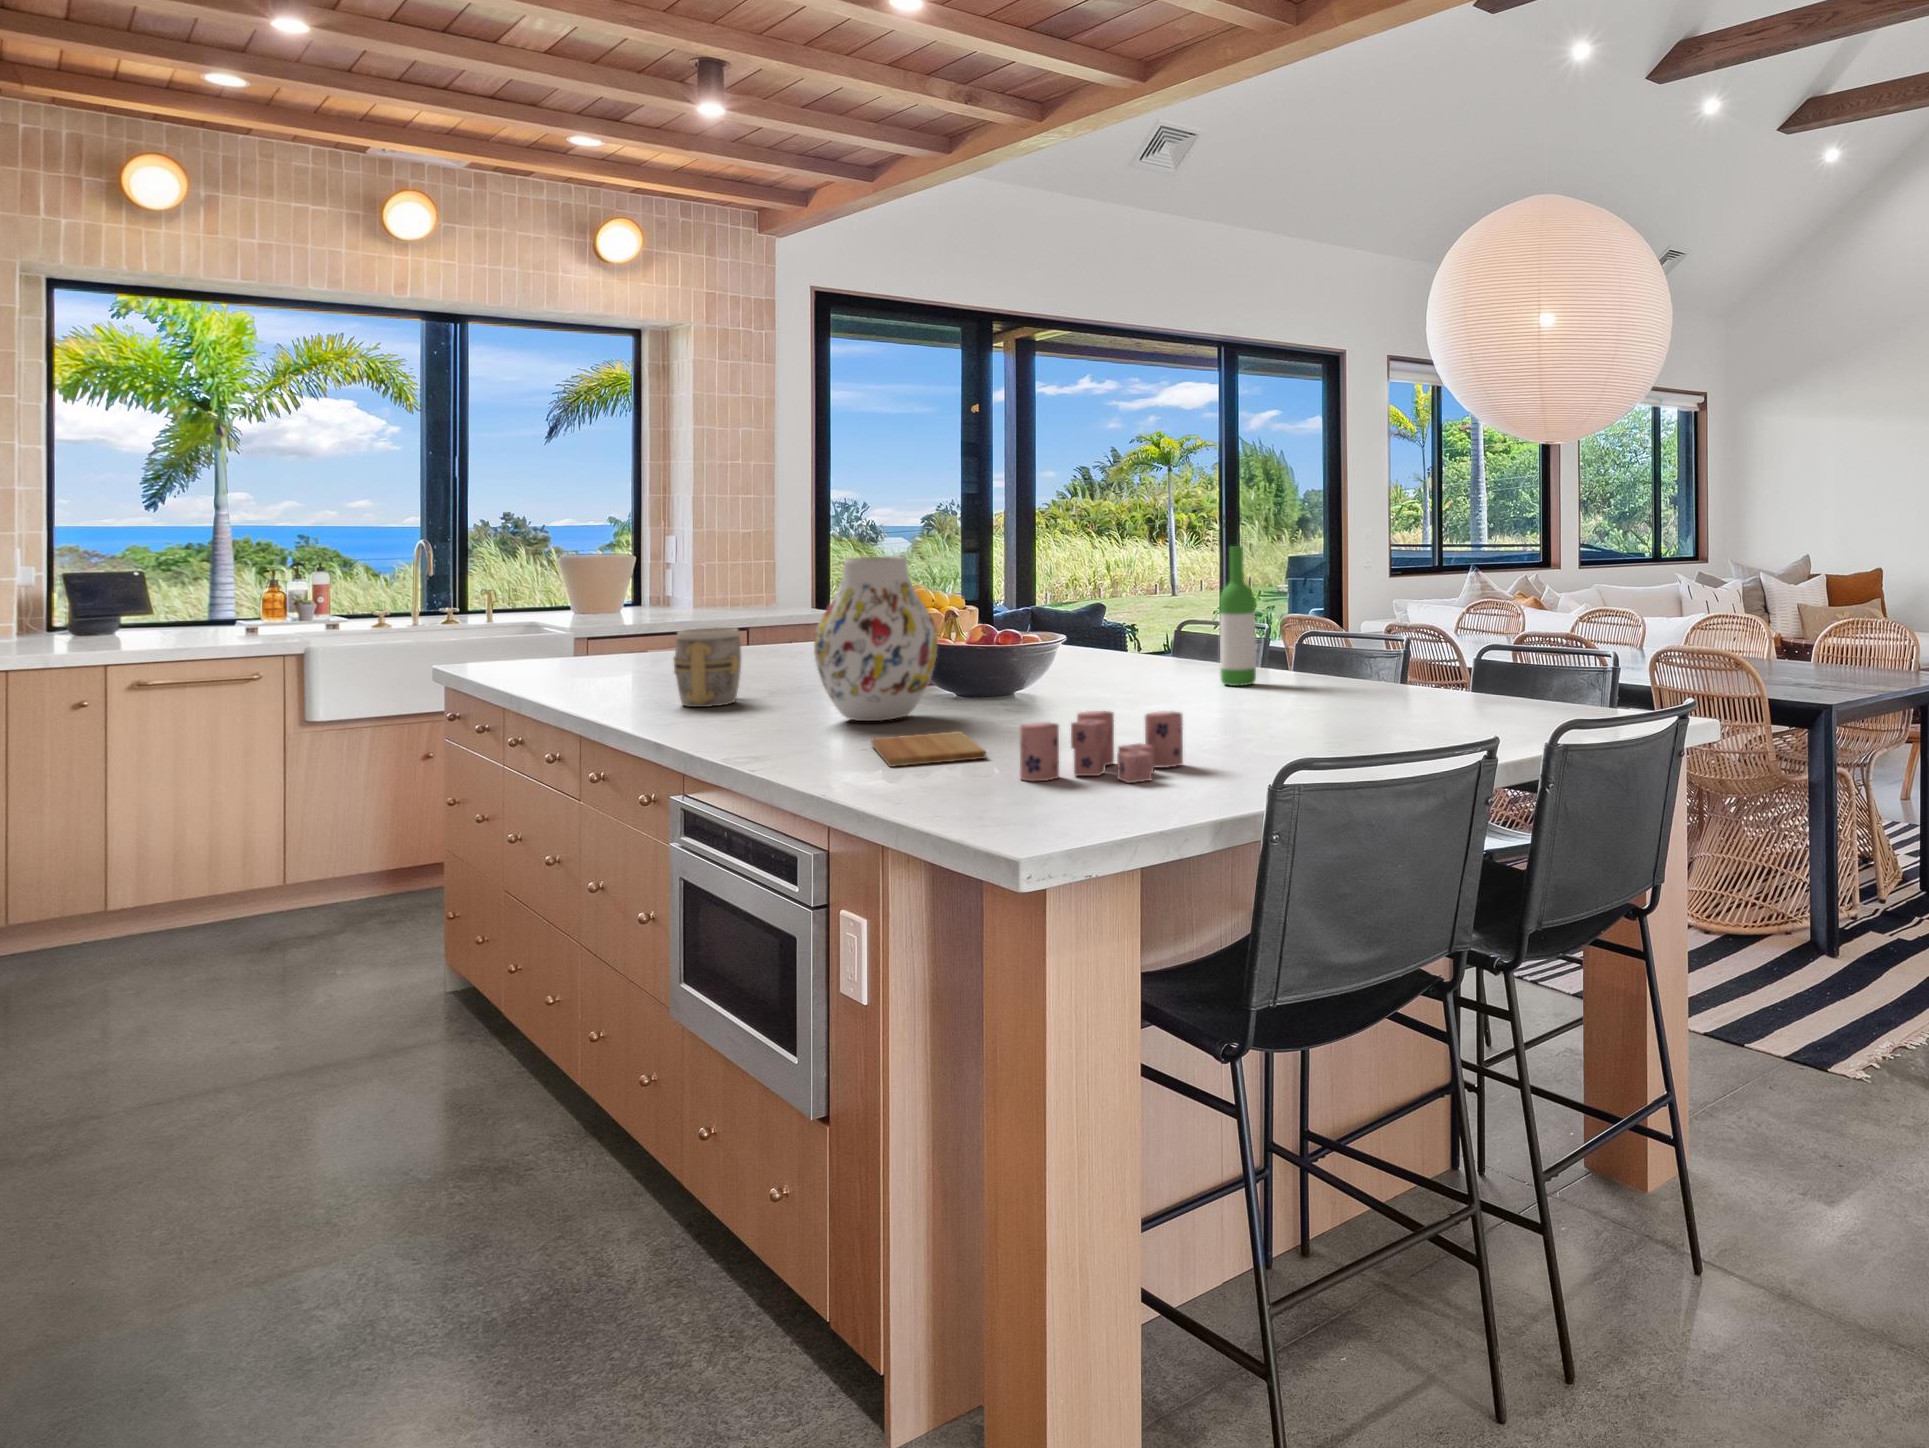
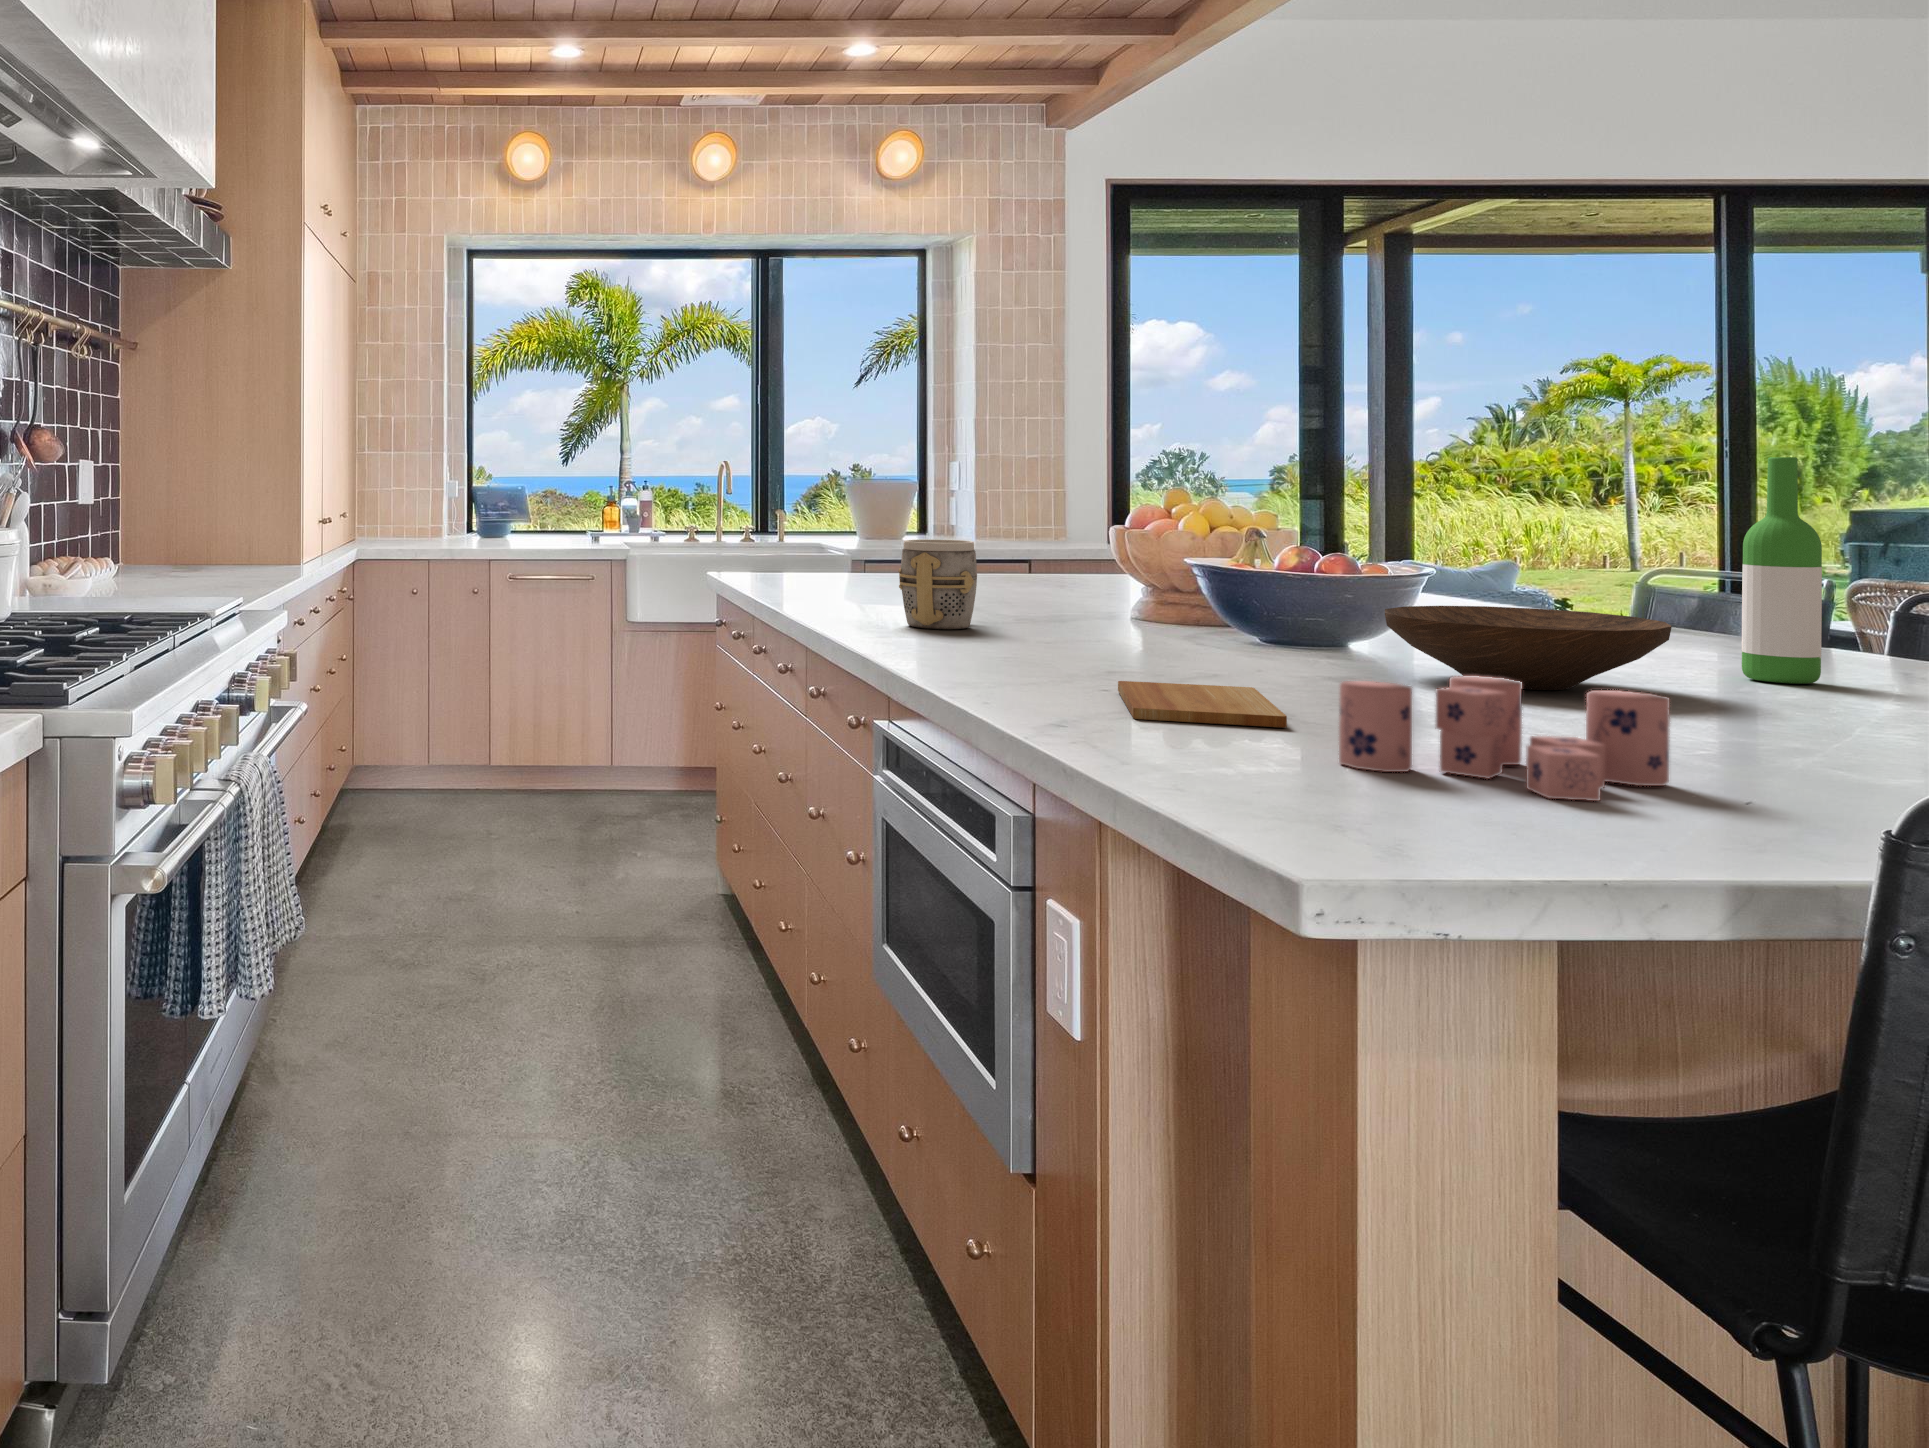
vase: present [814,557,938,721] -> none [1055,454,1229,665]
wooden bowl: none [1034,652,1186,709] -> present [1385,606,1672,690]

